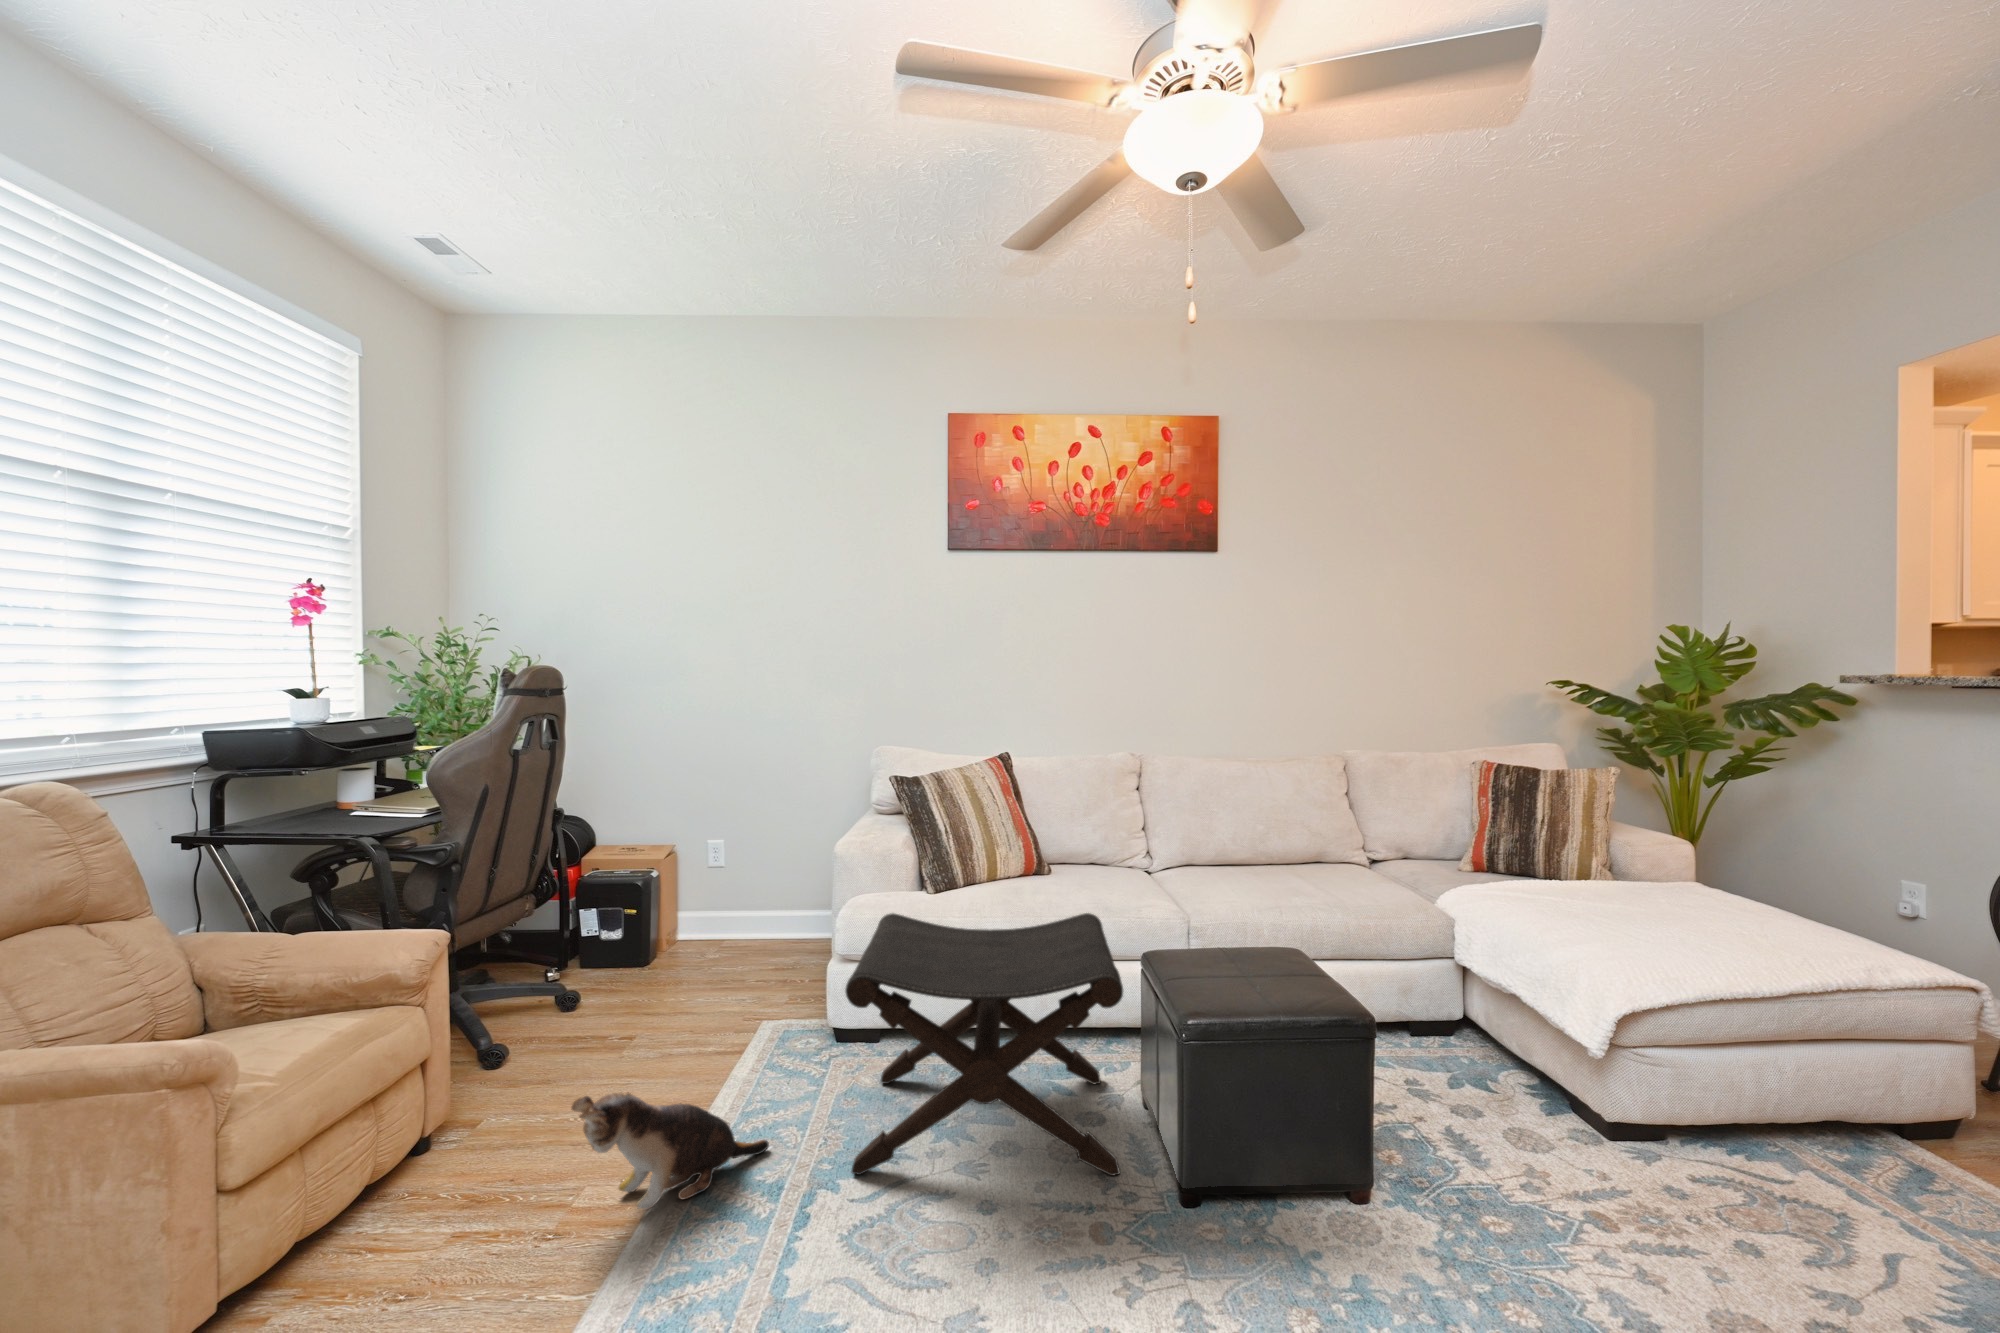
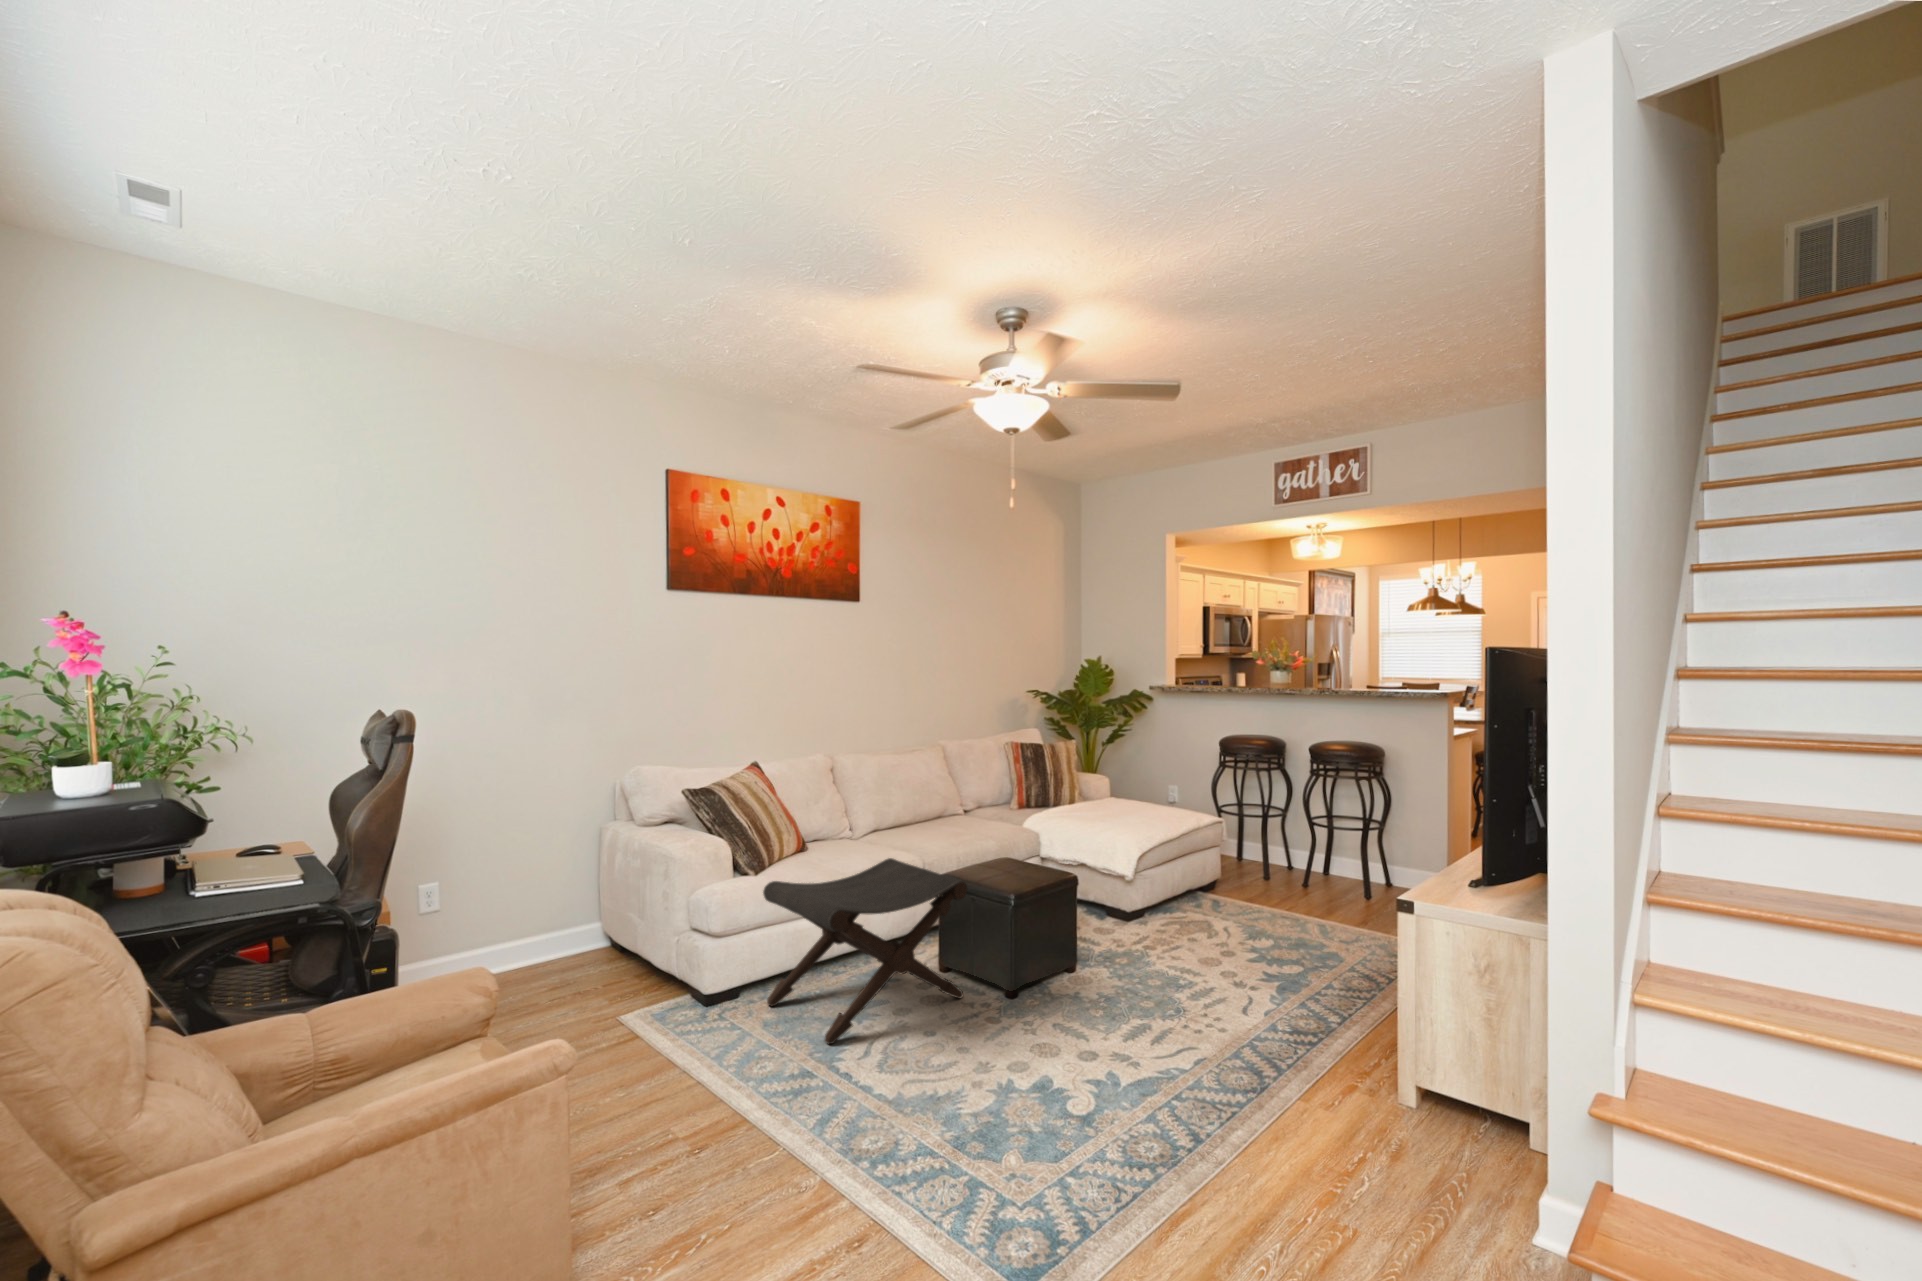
plush toy: present [571,1093,769,1209] -> none [682,1025,757,1102]

